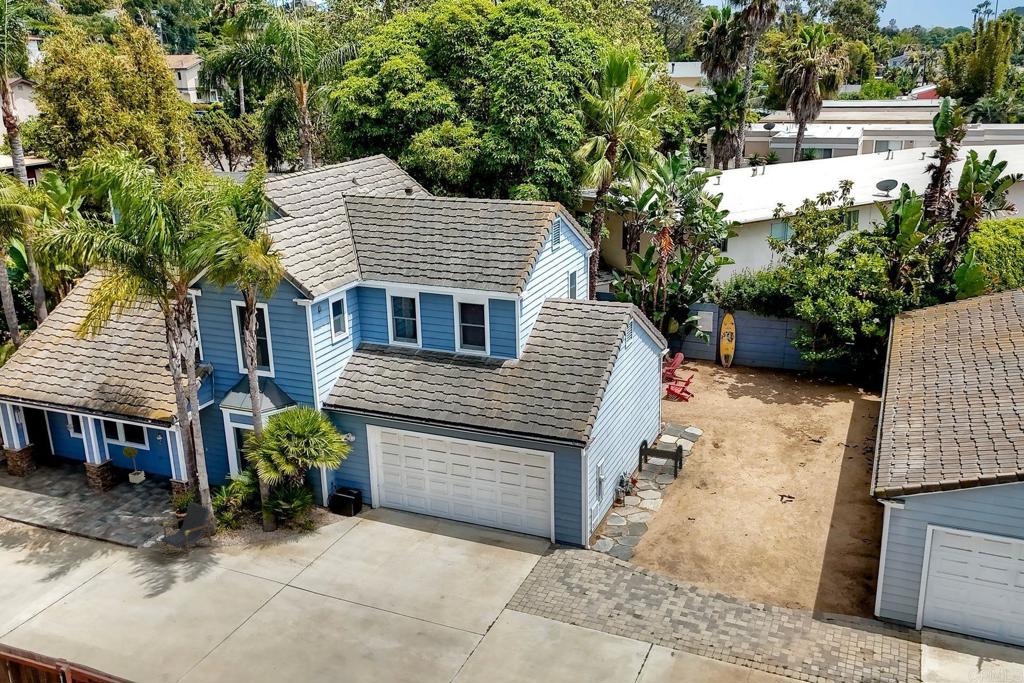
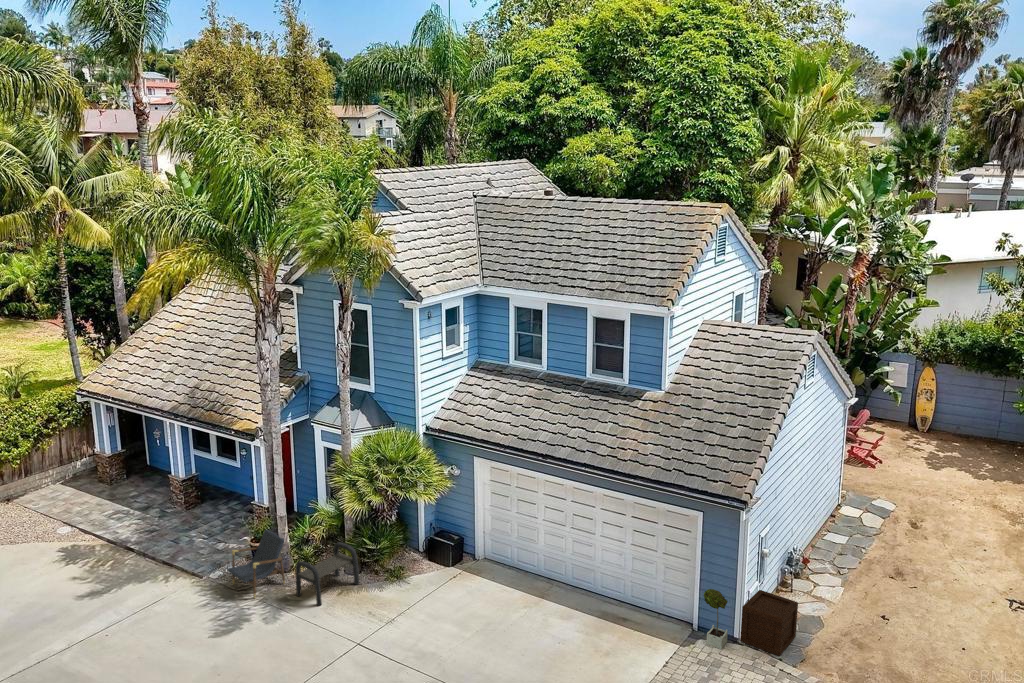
bench: present [638,439,683,478] -> present [296,542,359,605]
potted tree: present [123,447,145,483] -> present [704,589,728,649]
wooden crate: none [588,507,629,555] -> present [740,590,798,656]

